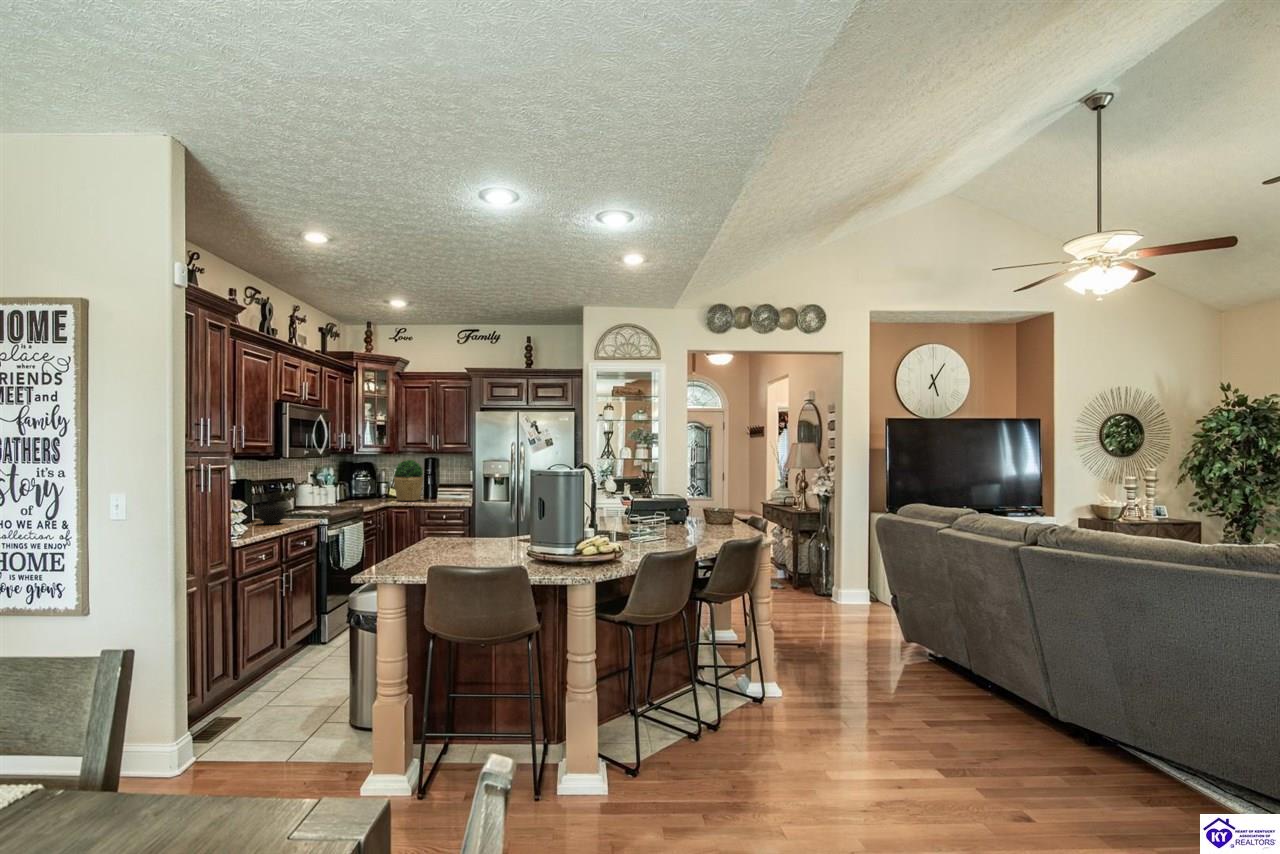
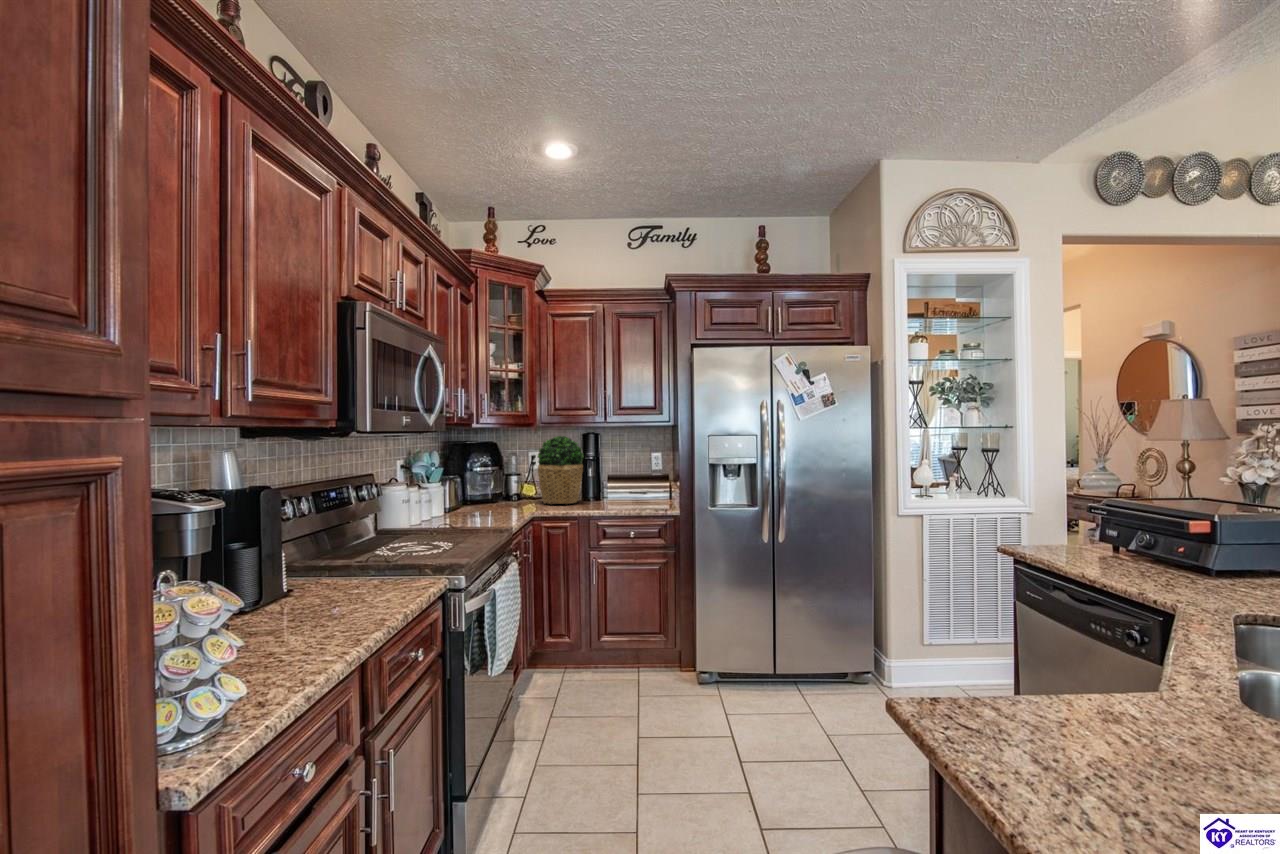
ceramic jug: present [258,483,285,524] -> none [288,502,367,620]

